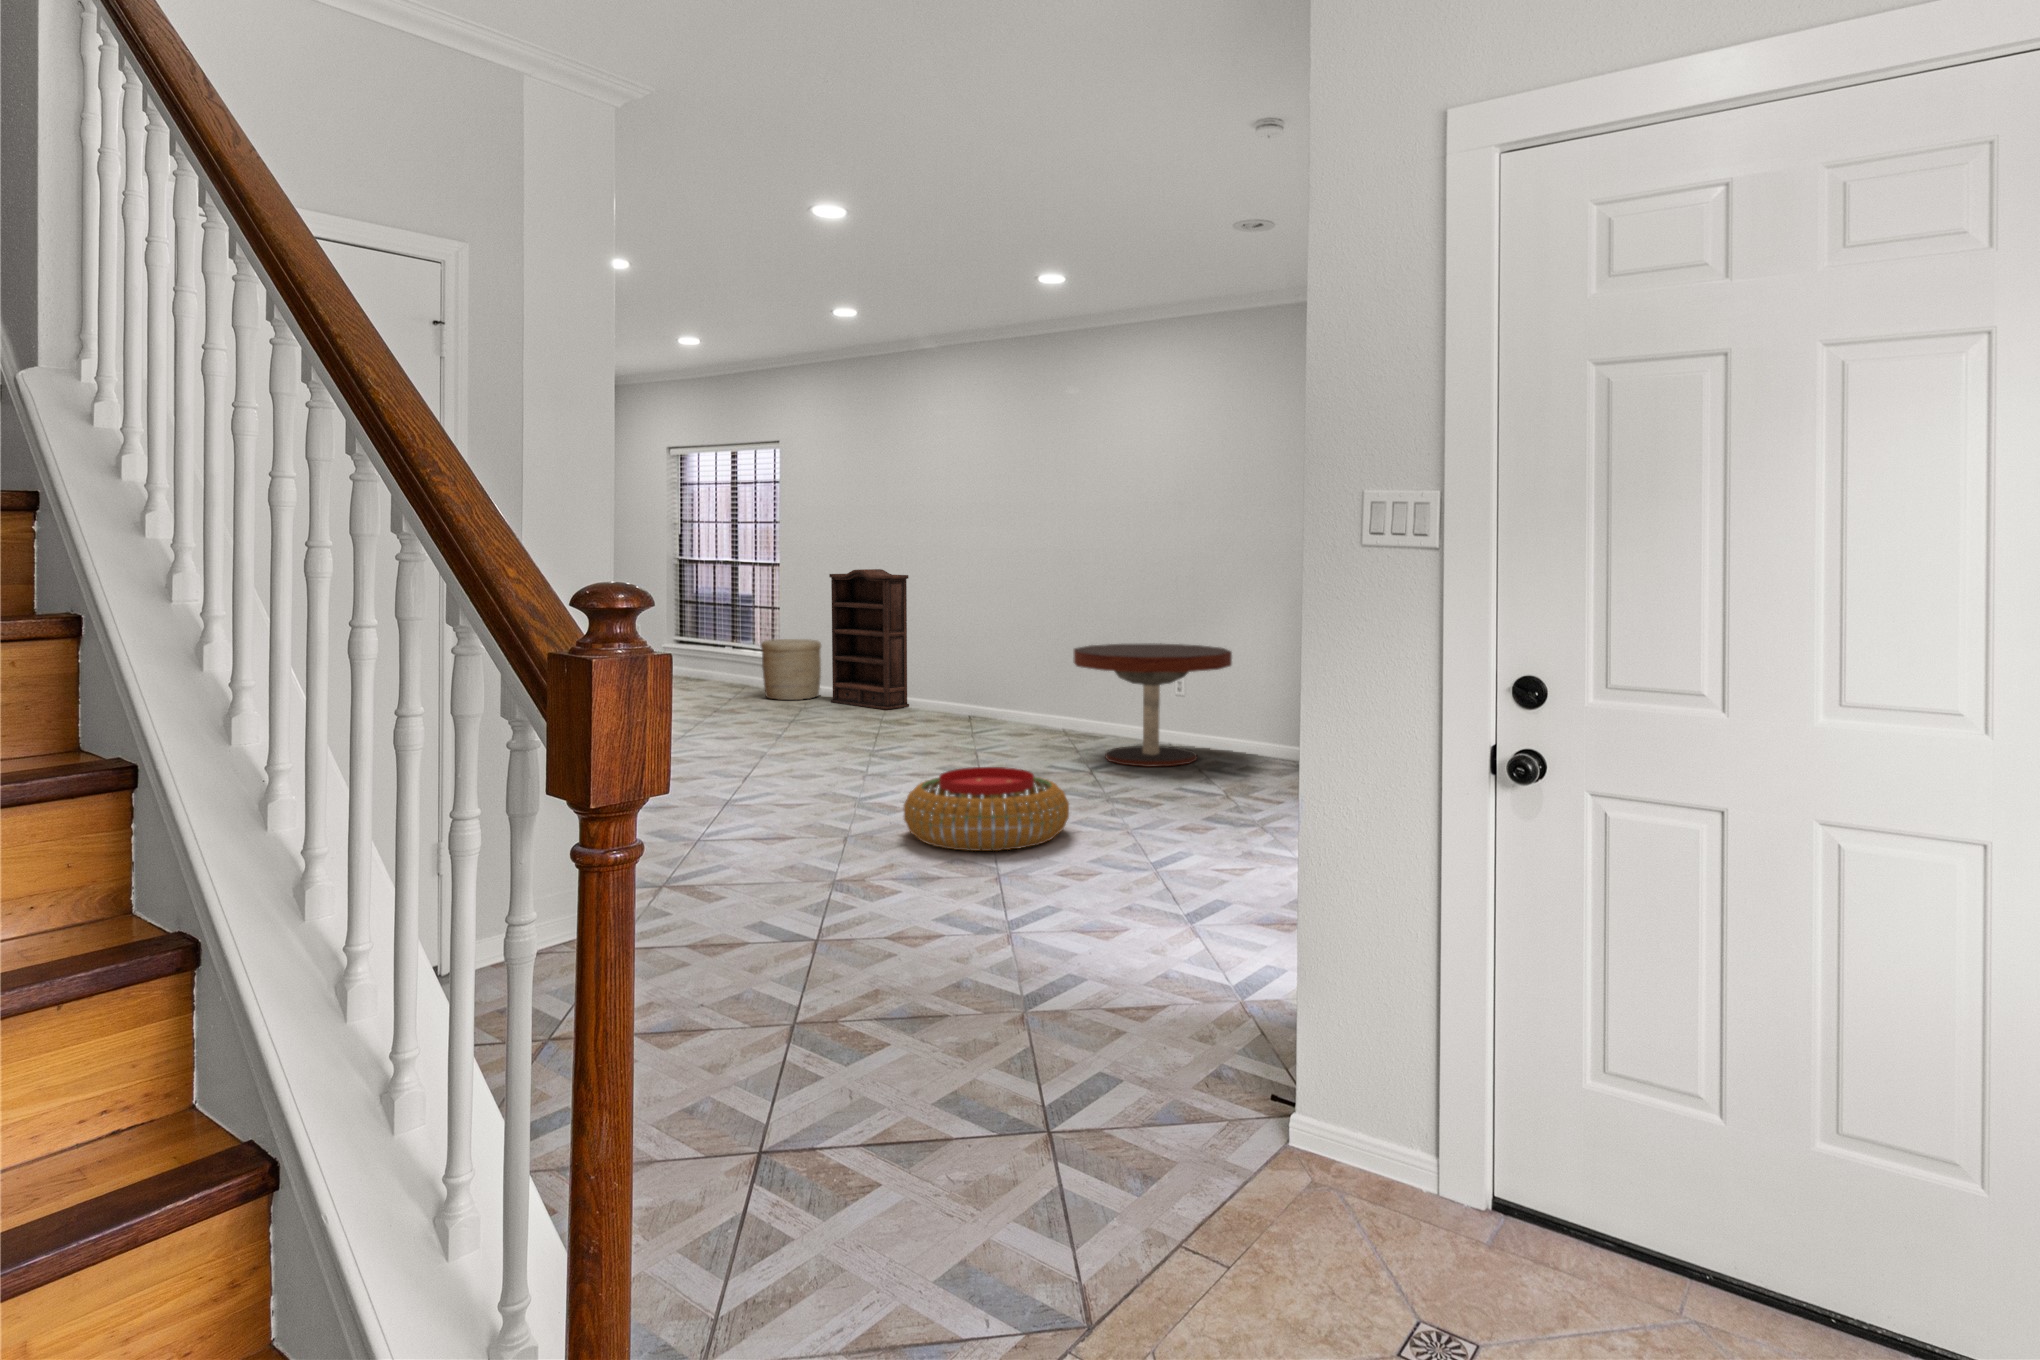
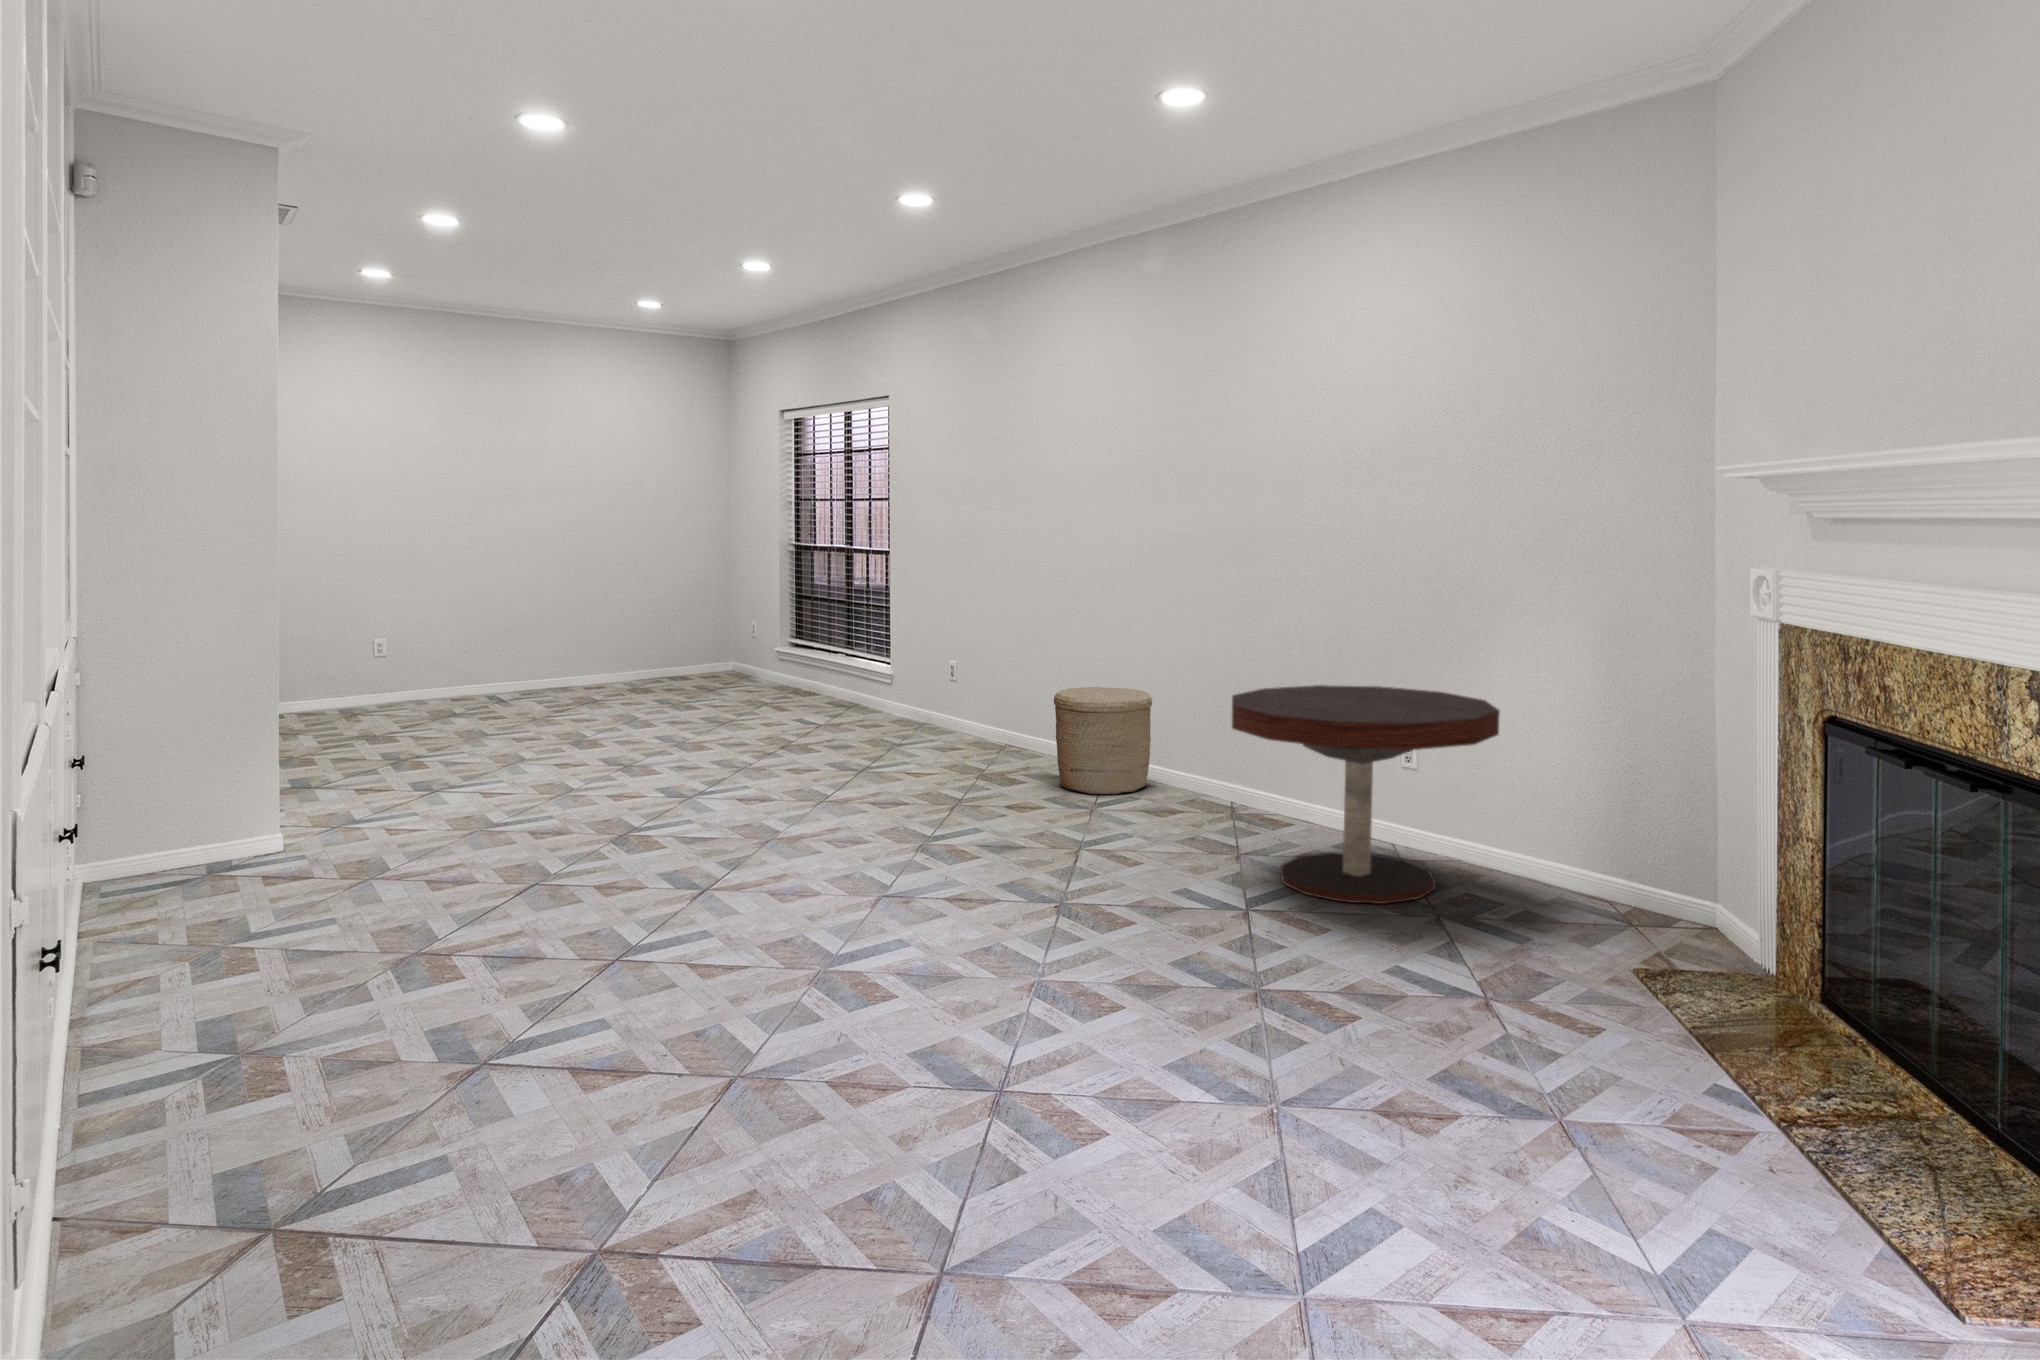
bookshelf: present [829,569,909,710] -> none [936,561,1034,756]
woven basket: present [761,639,821,700] -> present [1054,687,1152,794]
pouf: present [904,767,1069,851] -> none [818,952,1148,1166]

